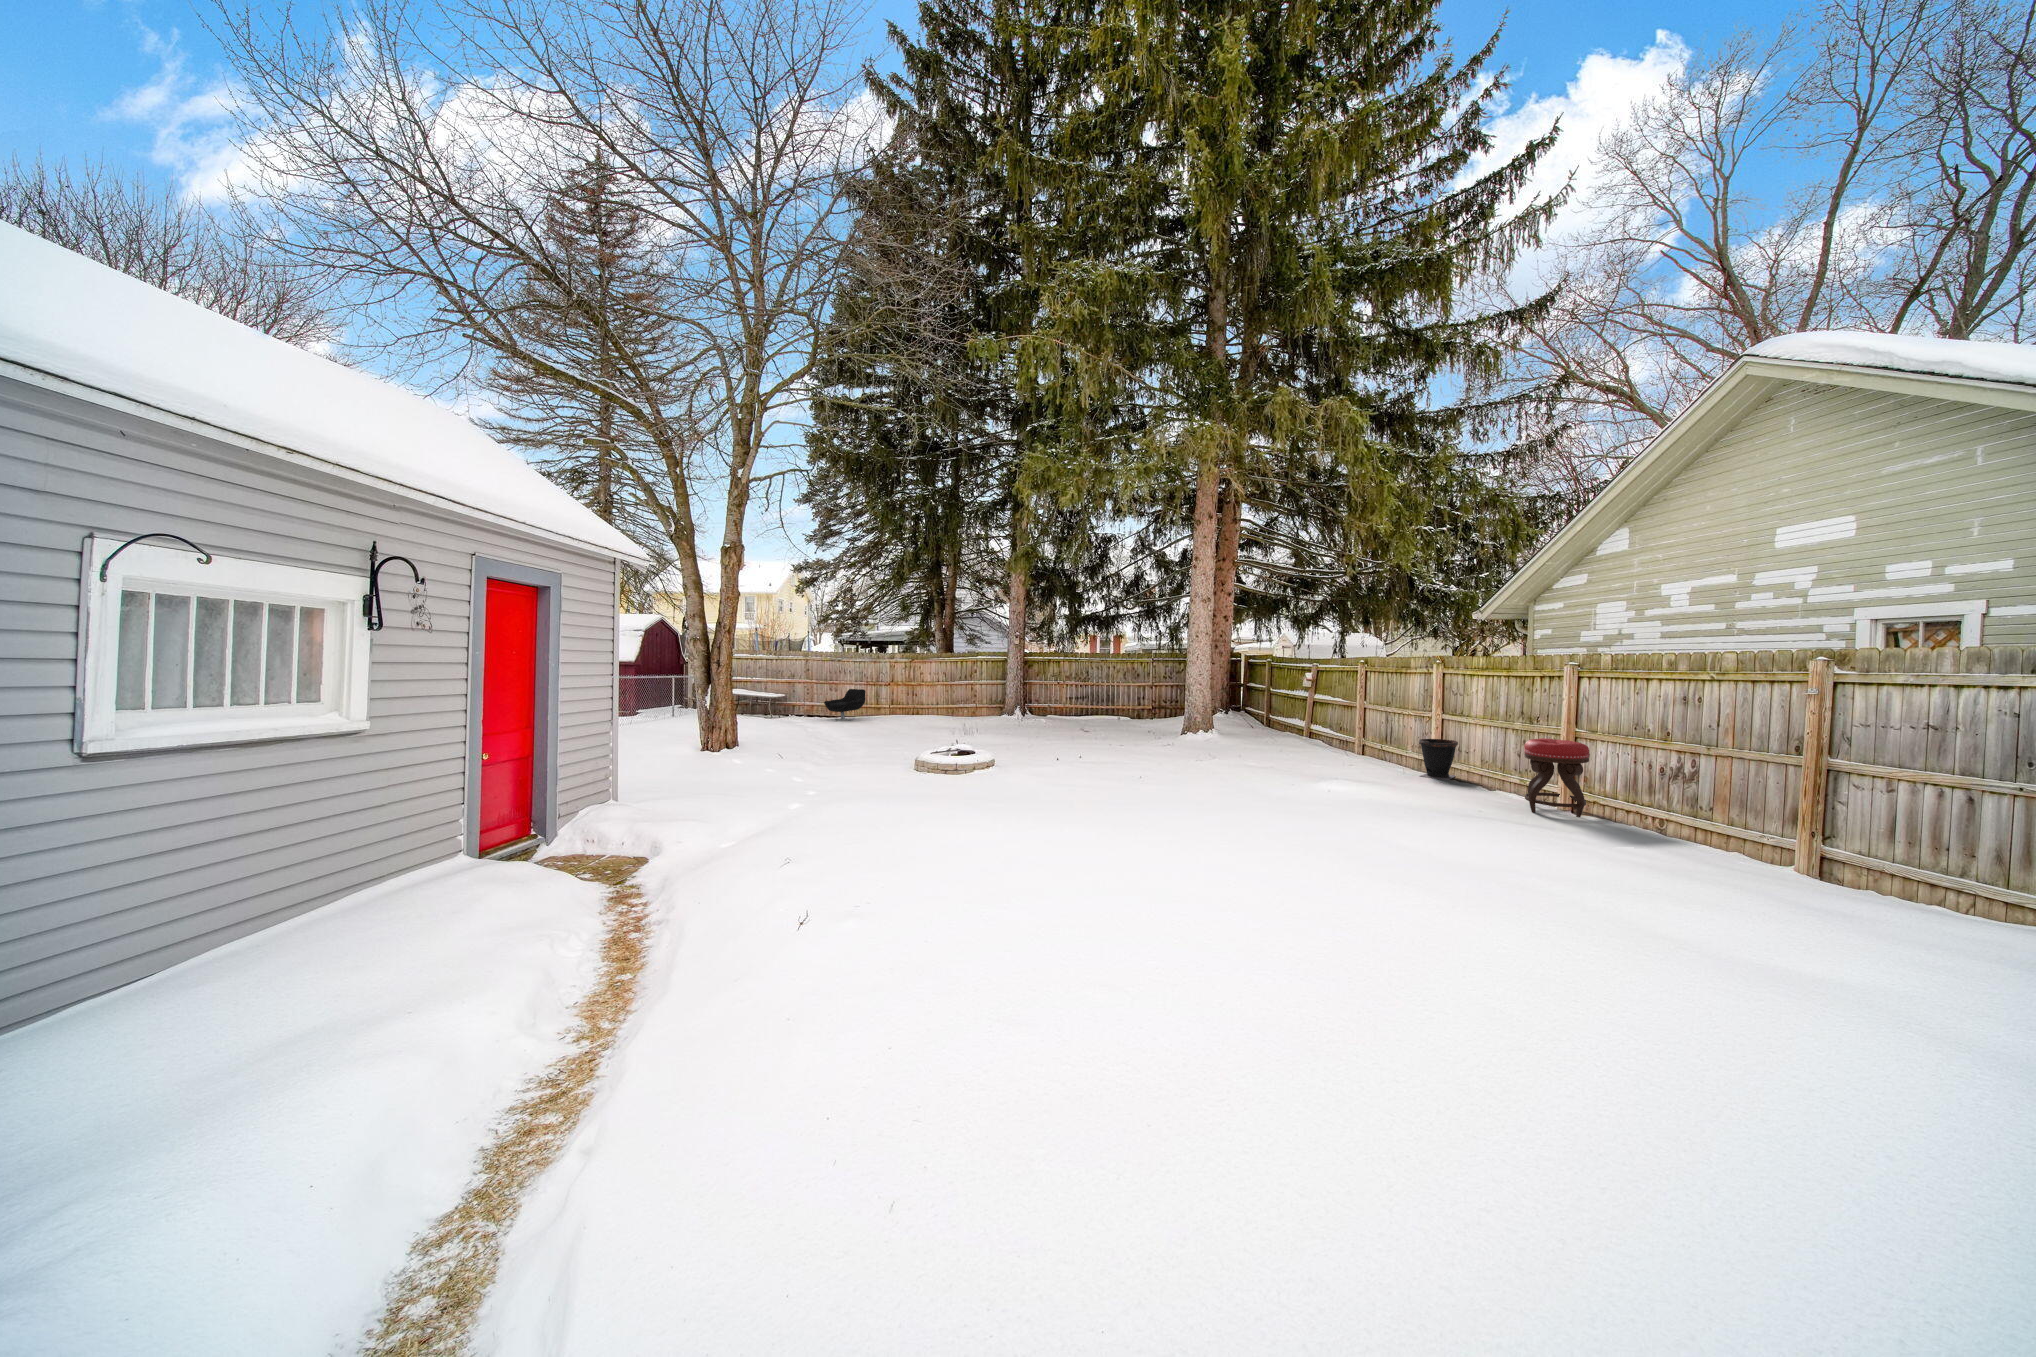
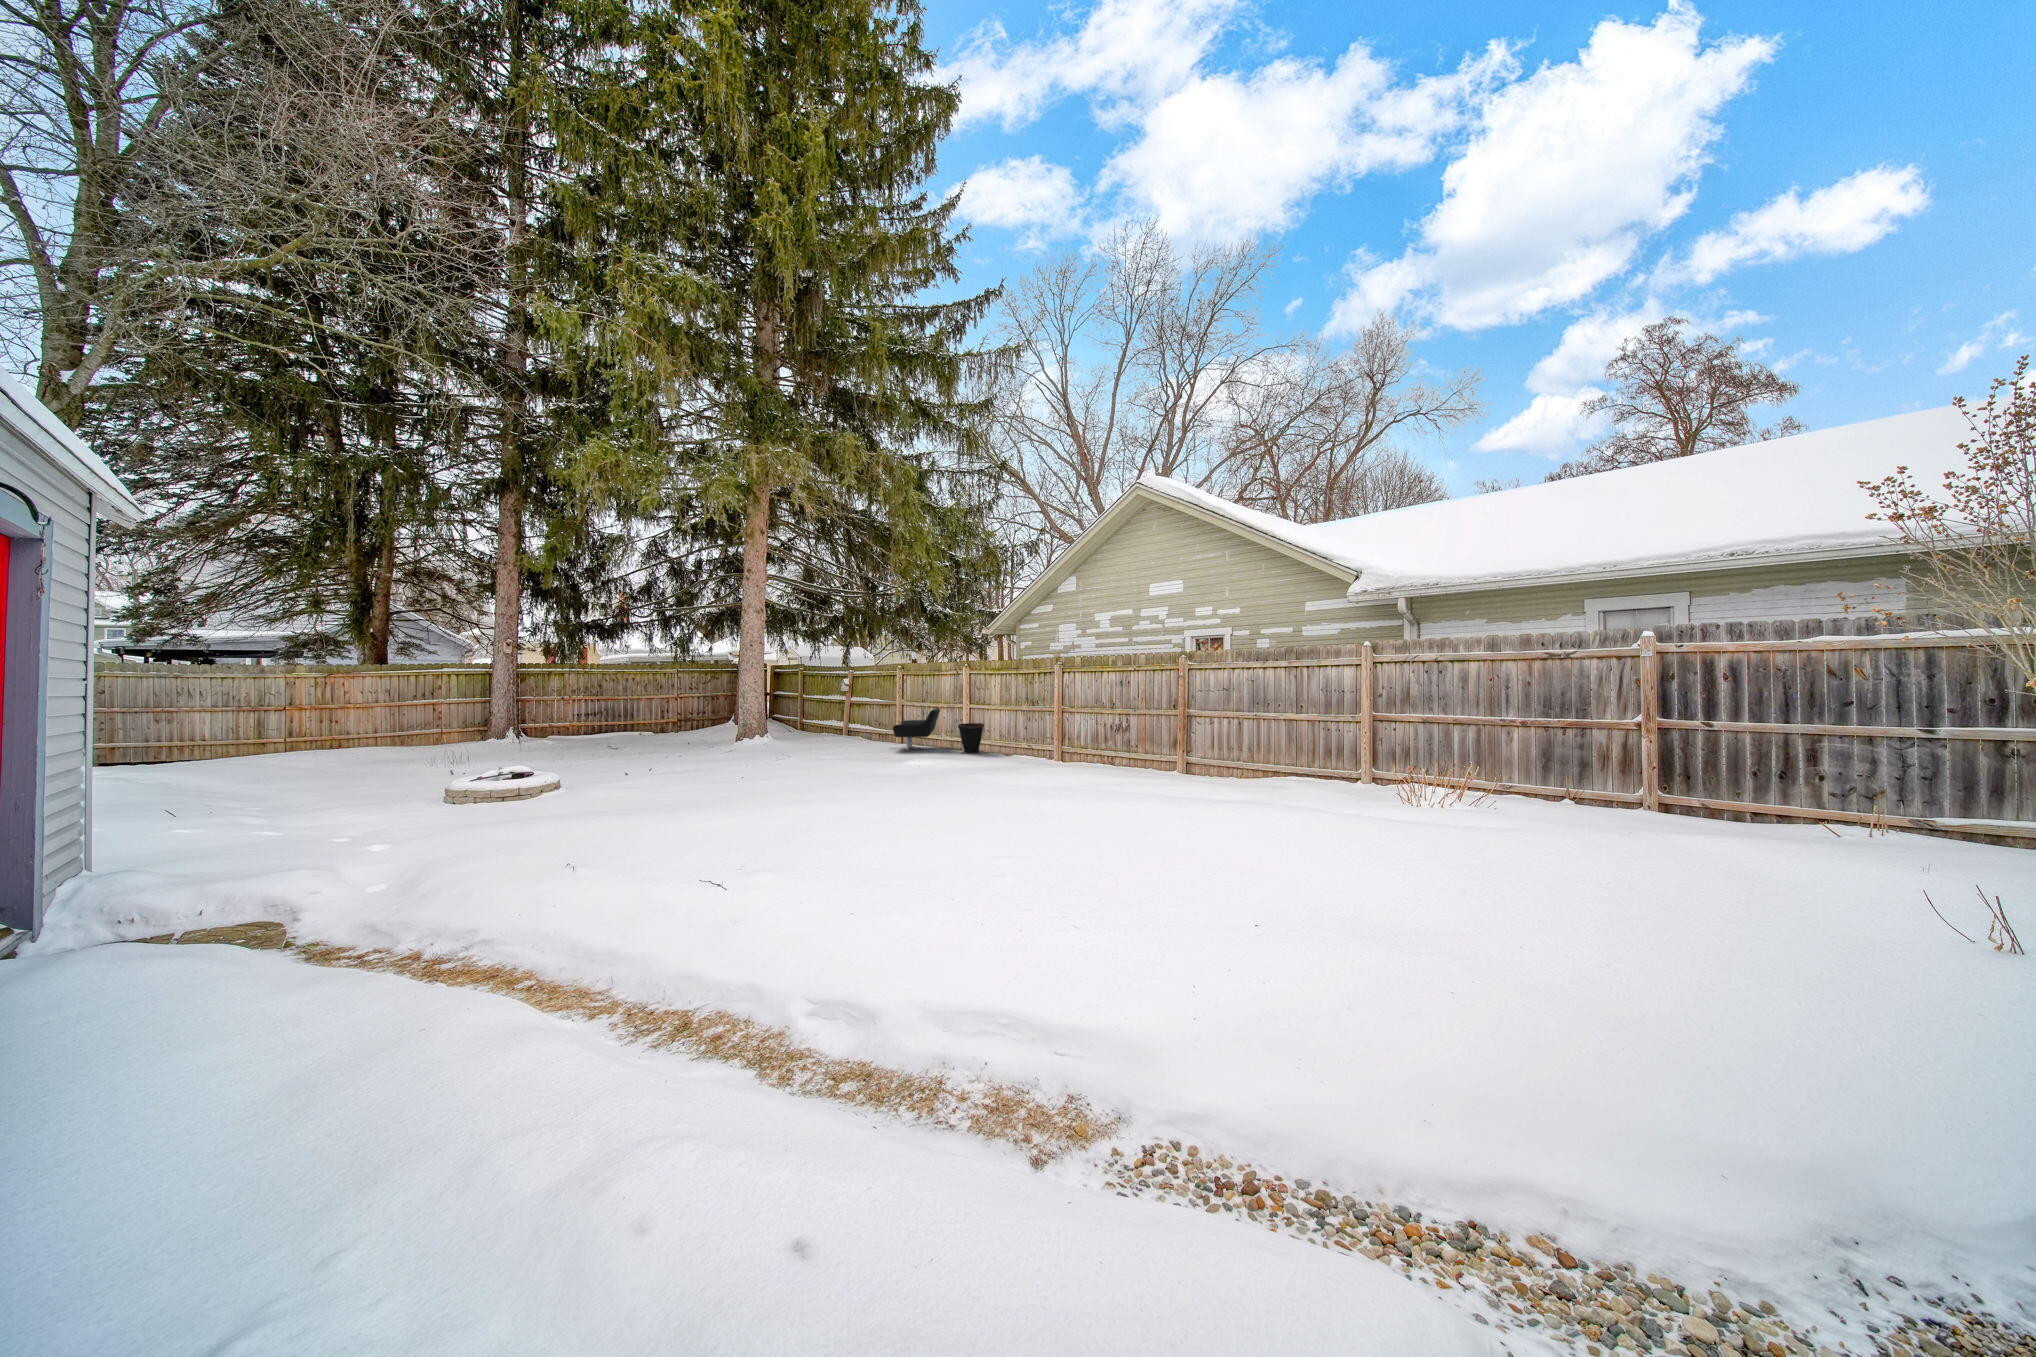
lounge chair: present [824,689,866,721] -> present [890,708,940,750]
stool: present [1524,738,1590,817] -> none [1036,713,1073,766]

